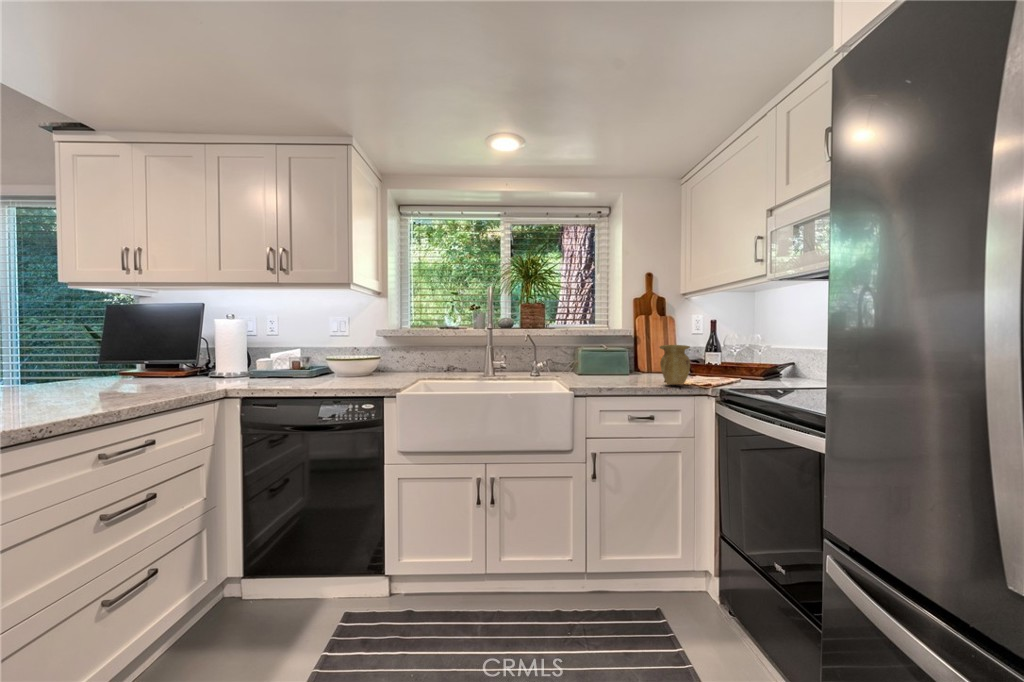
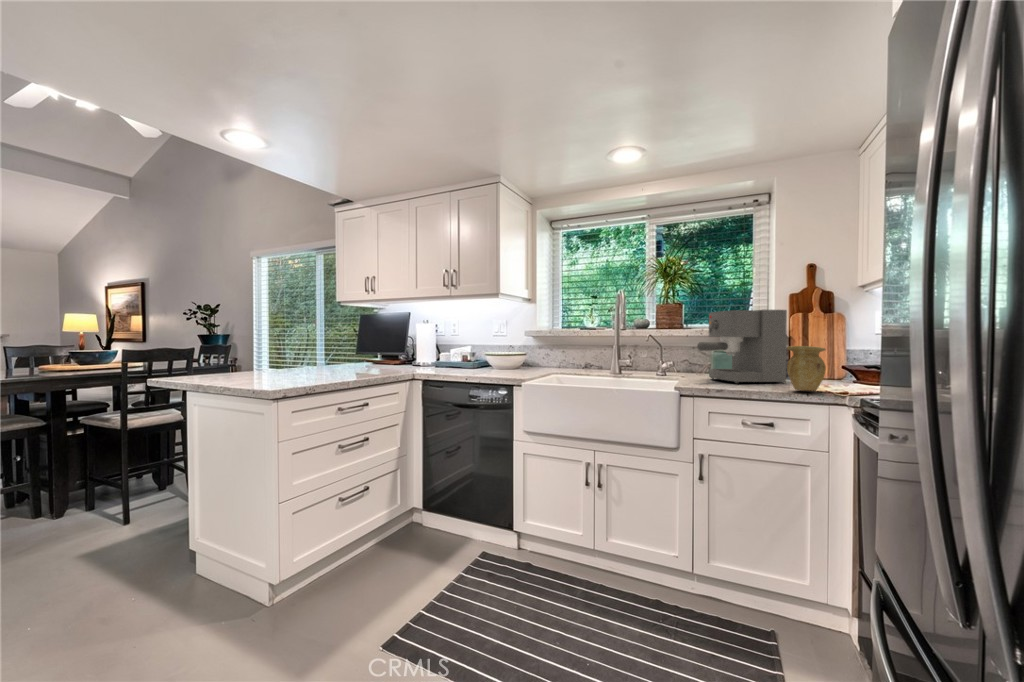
coffee maker: none [576,311,645,380] -> present [697,310,787,383]

